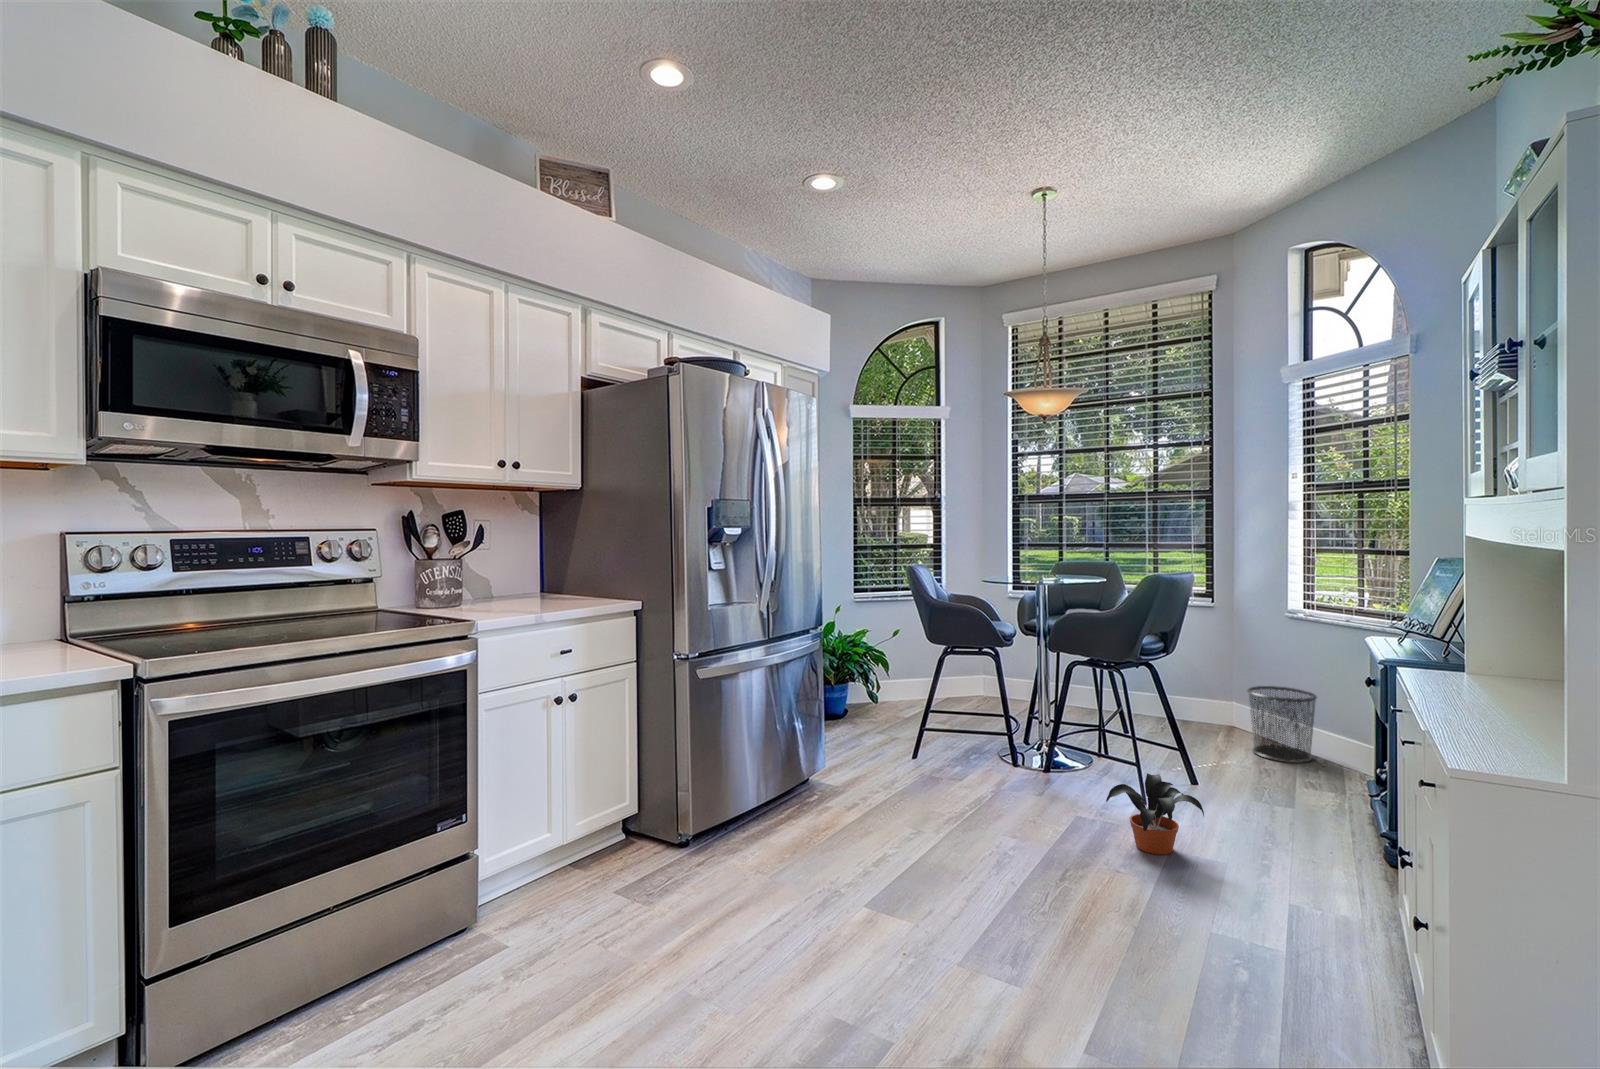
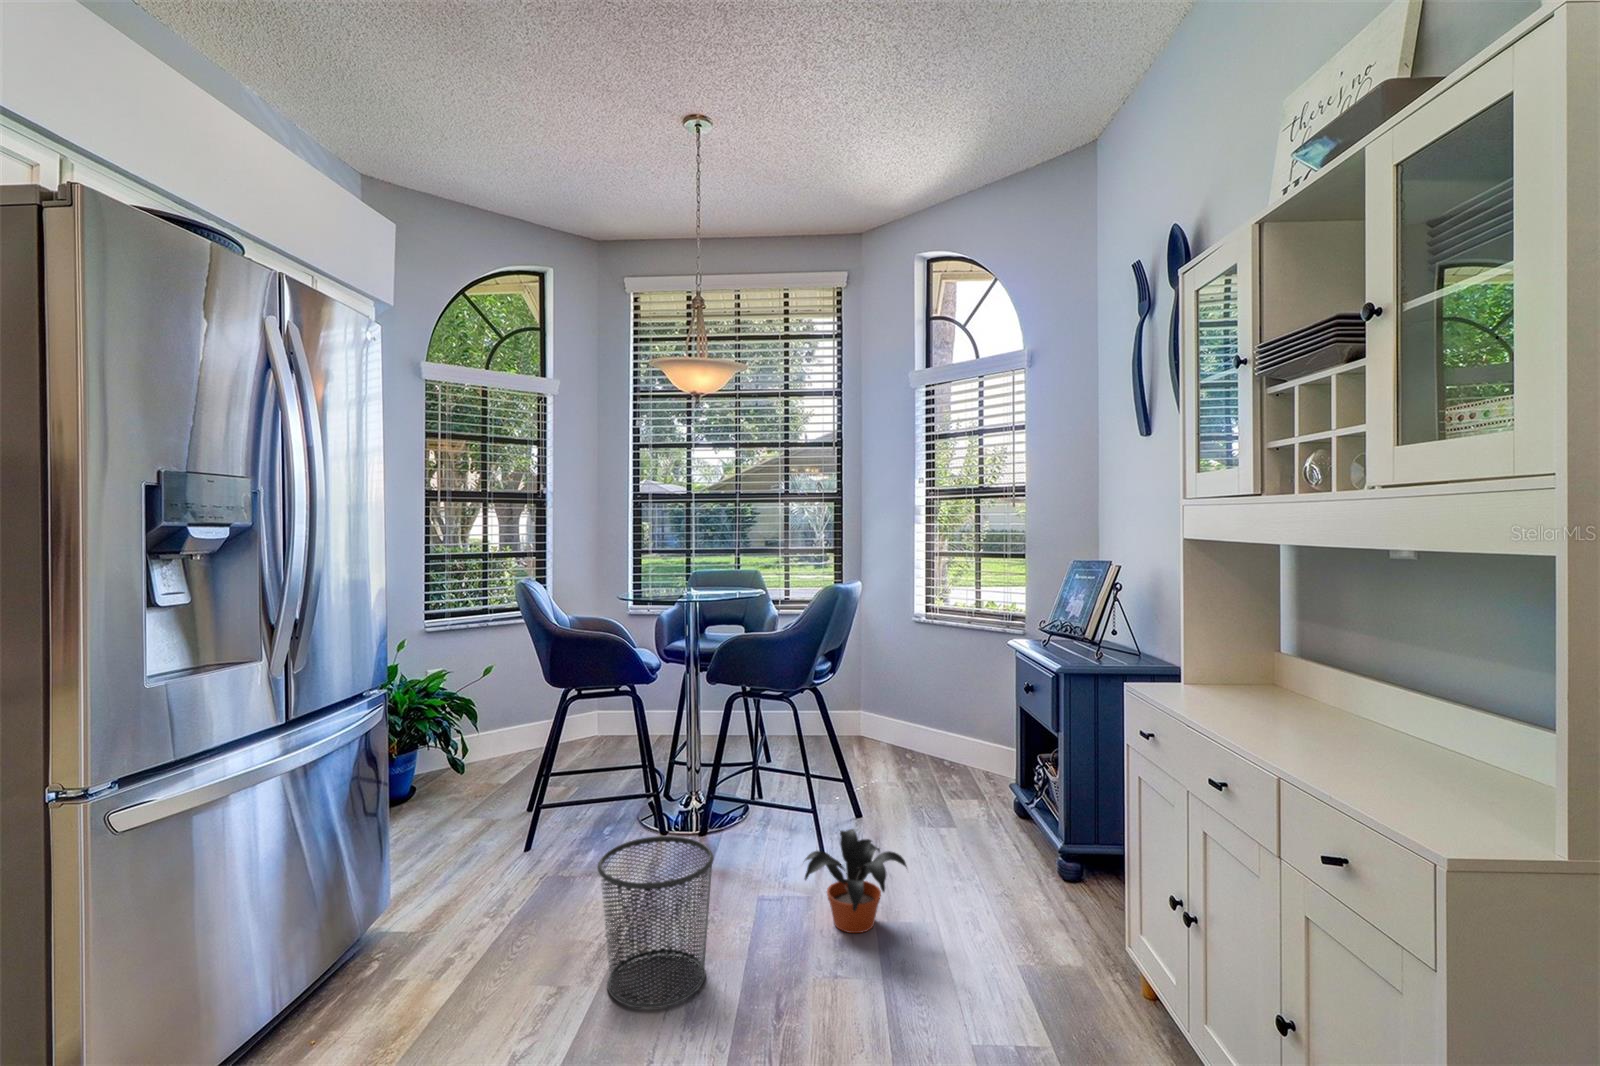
waste bin: present [1247,686,1317,763] -> present [597,836,714,1009]

